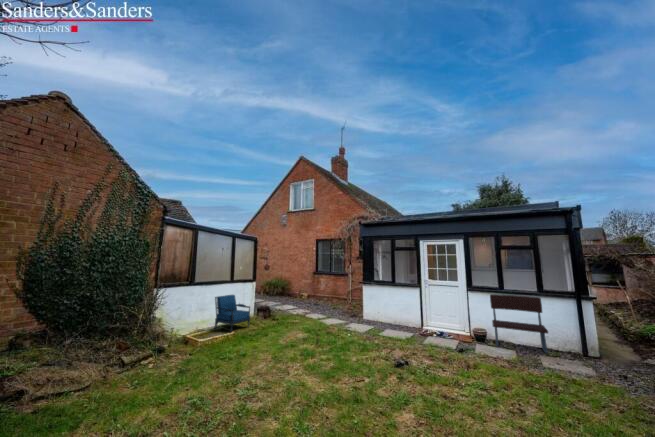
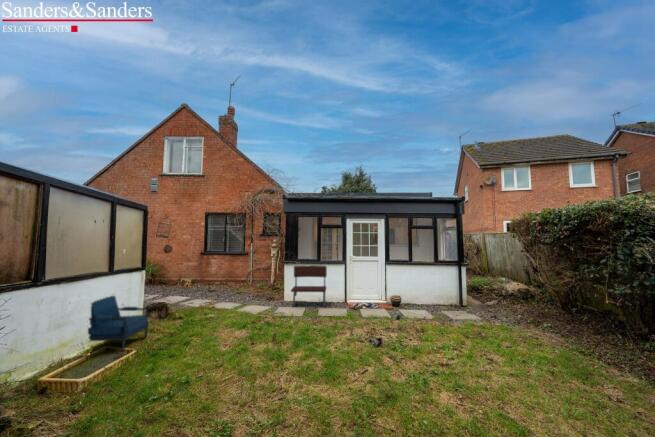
bench: present [490,294,548,353] -> present [291,265,327,306]

